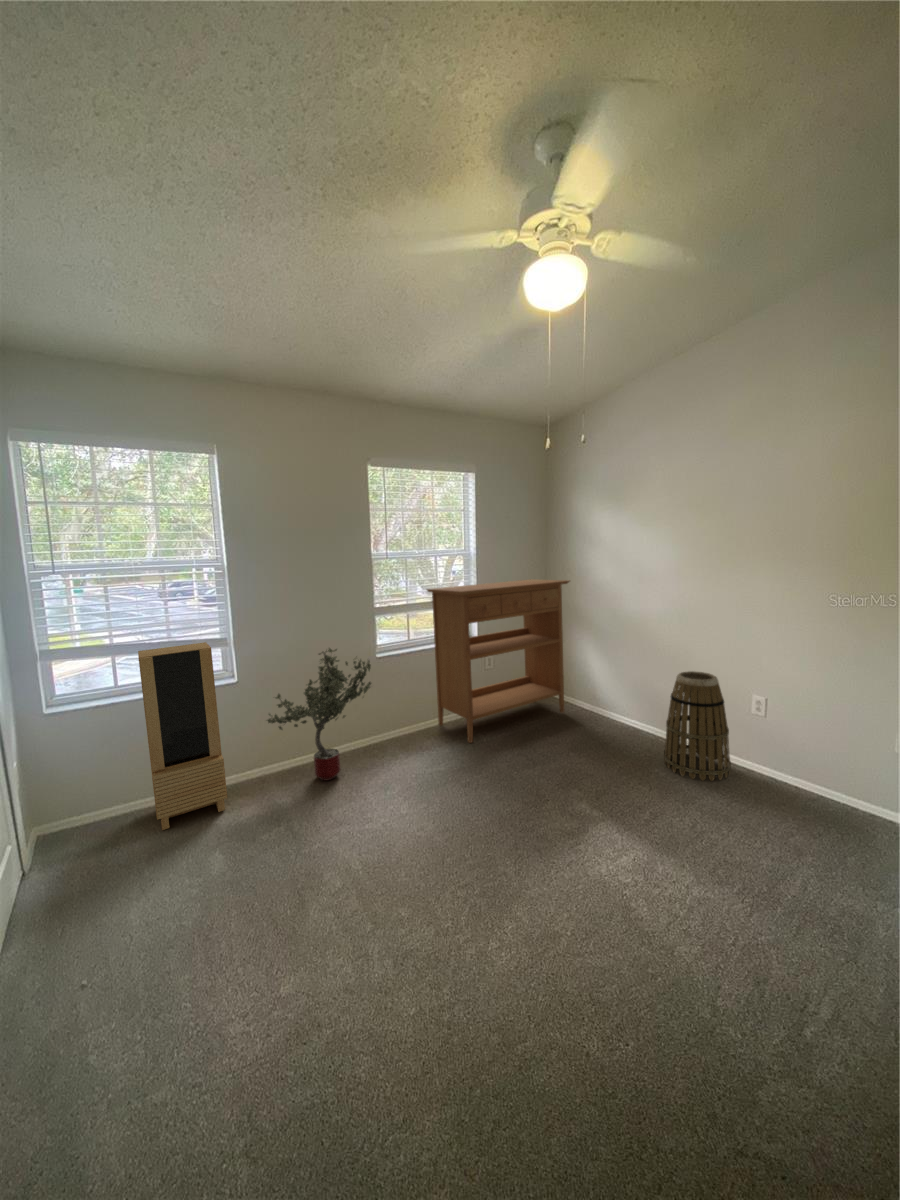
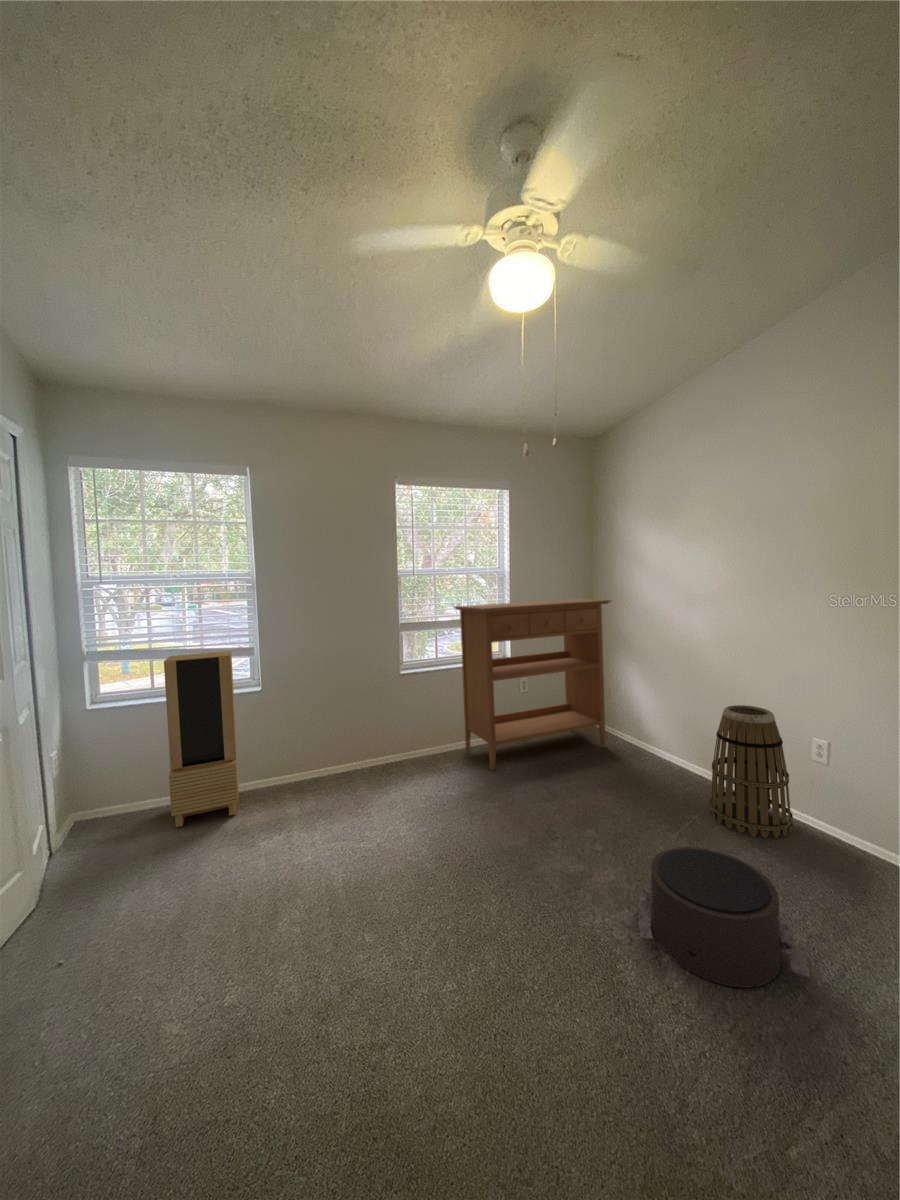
potted tree: present [267,648,371,780] -> none [279,661,388,795]
pouf: none [631,795,775,904] -> present [638,847,810,988]

